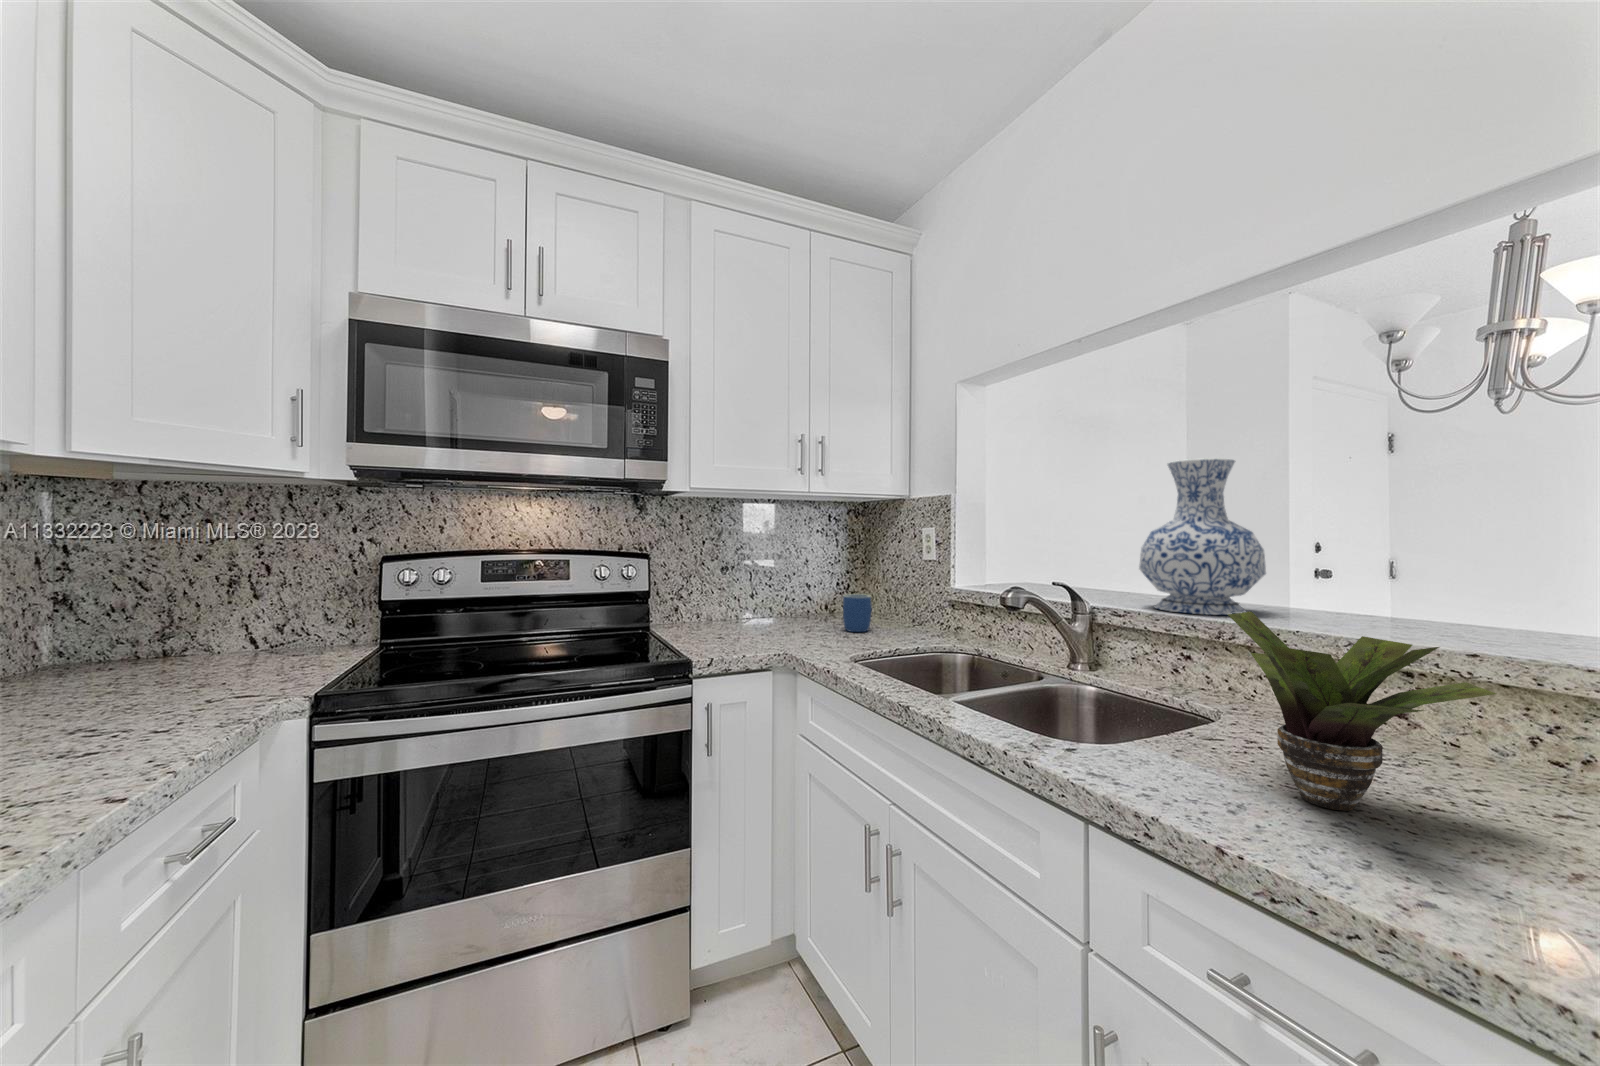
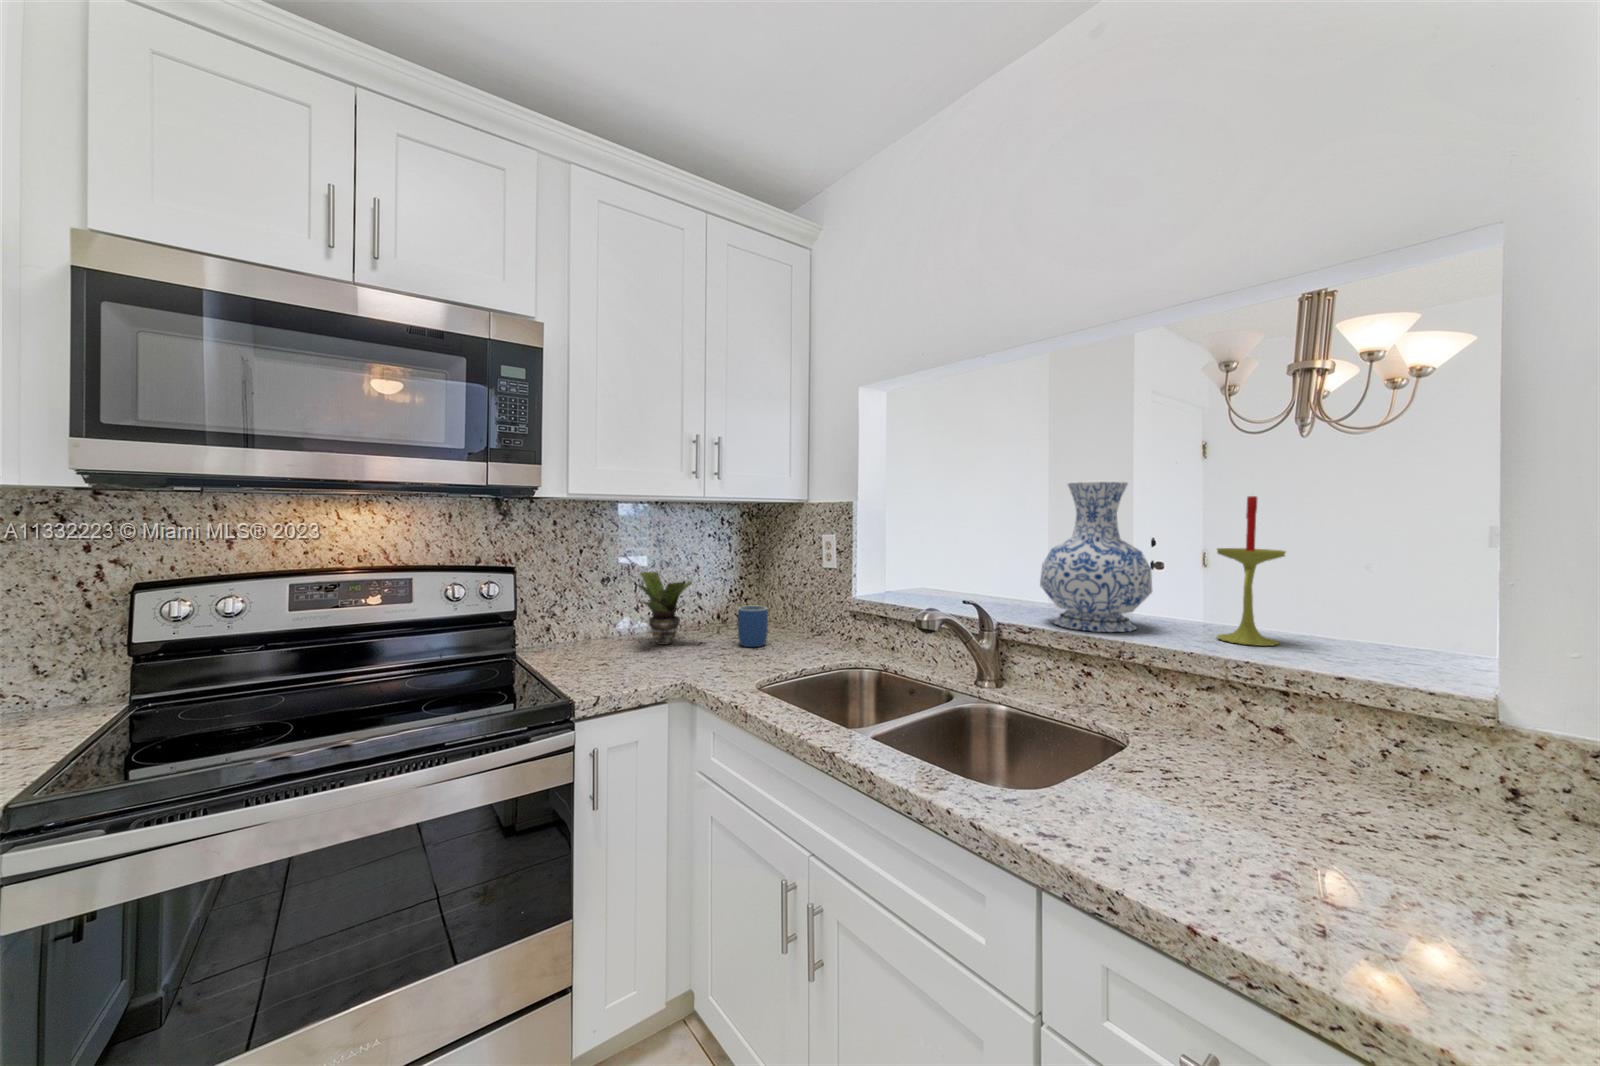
candle: none [1337,462,1424,629] -> present [1217,496,1286,646]
potted plant: present [1227,612,1496,811] -> present [637,572,692,645]

